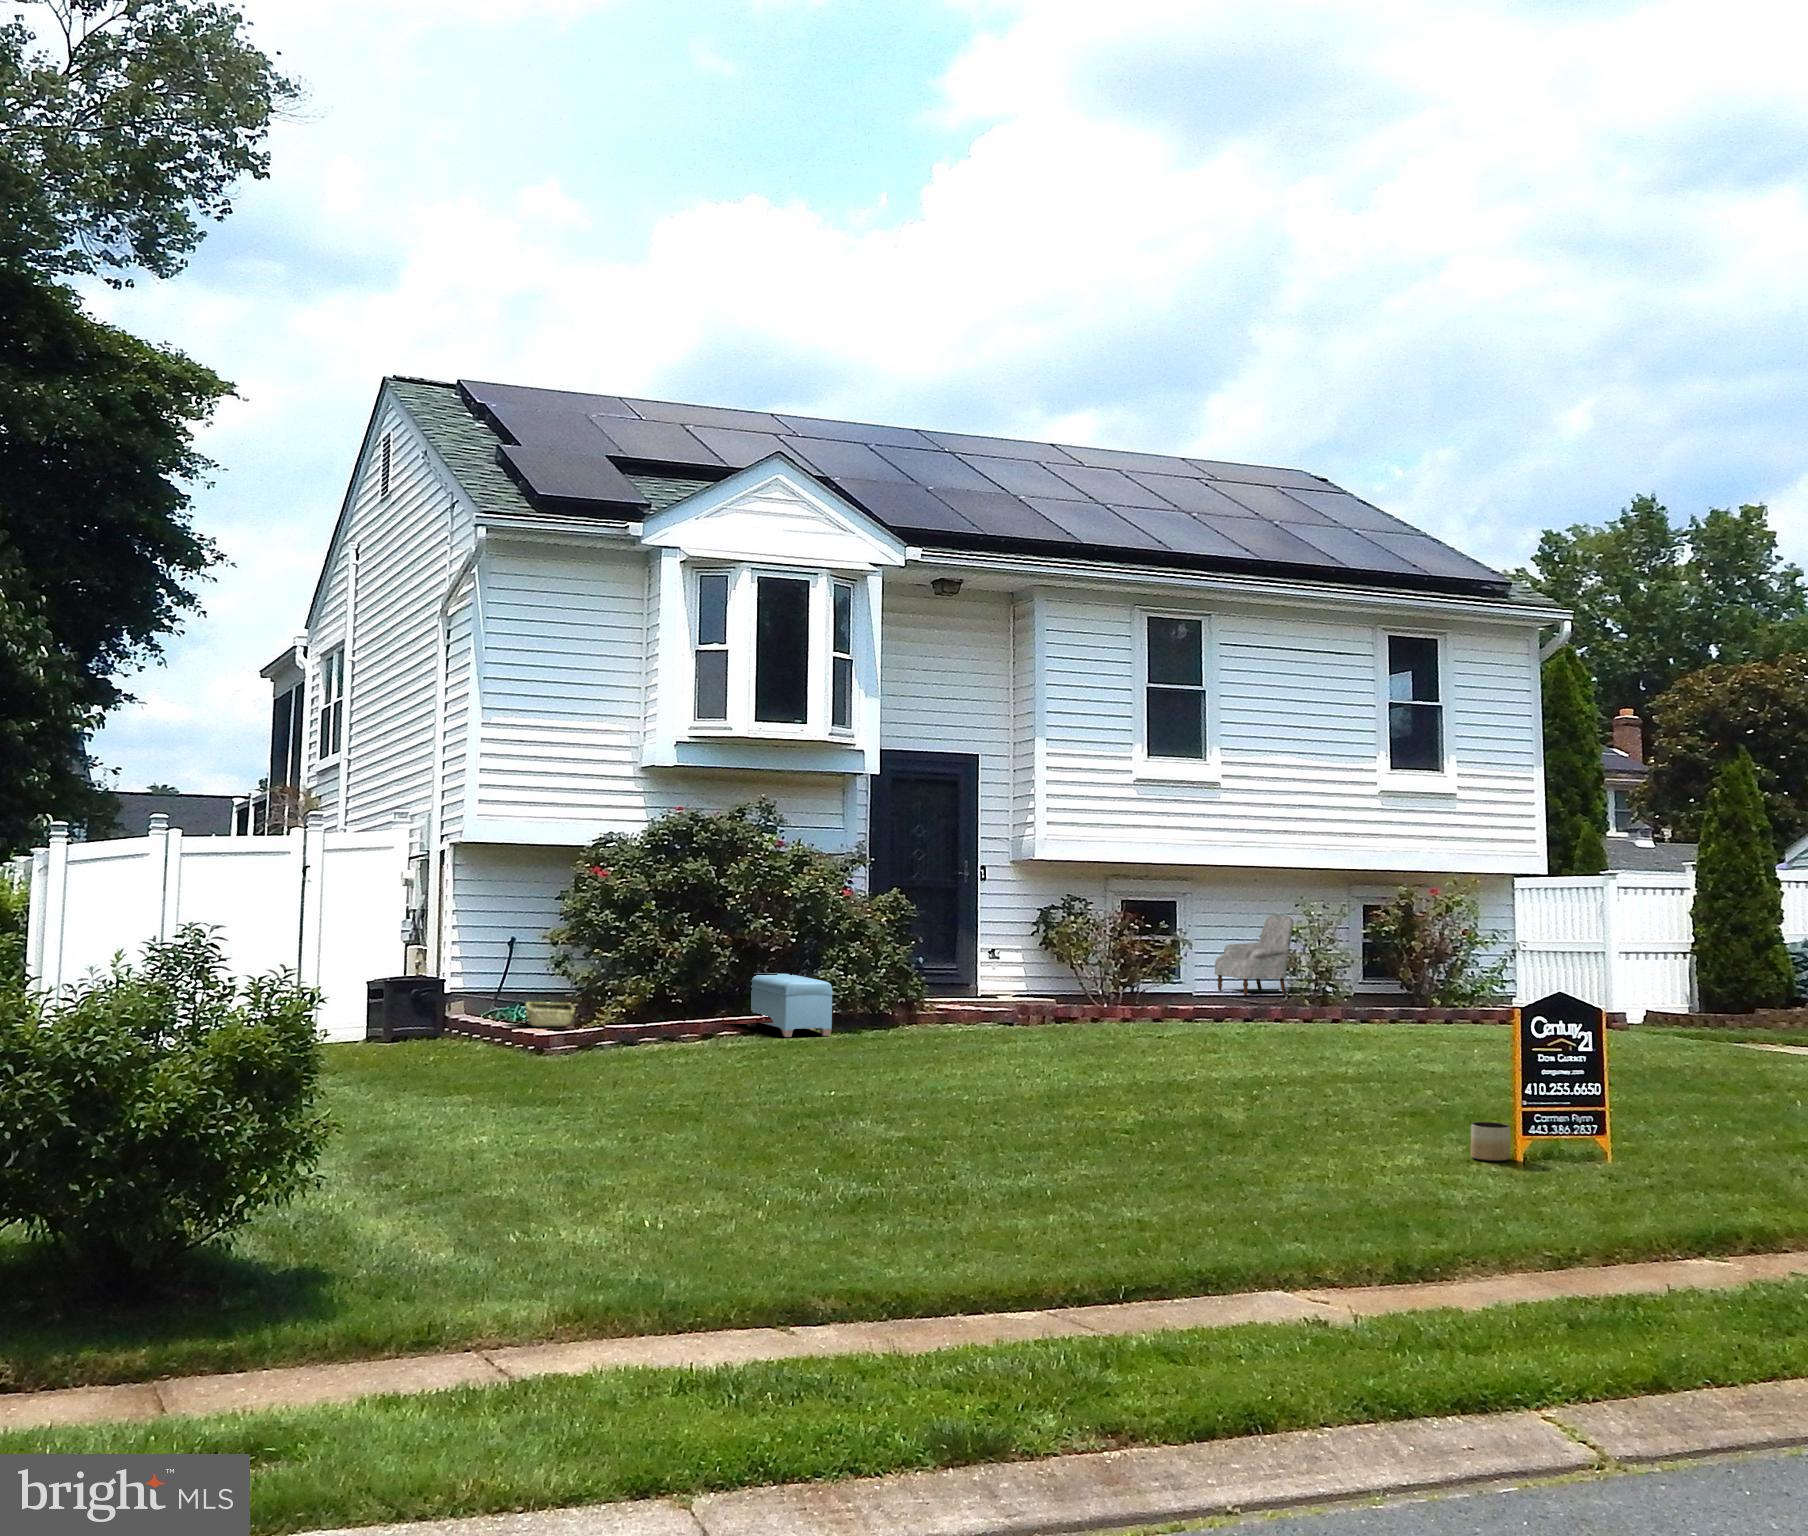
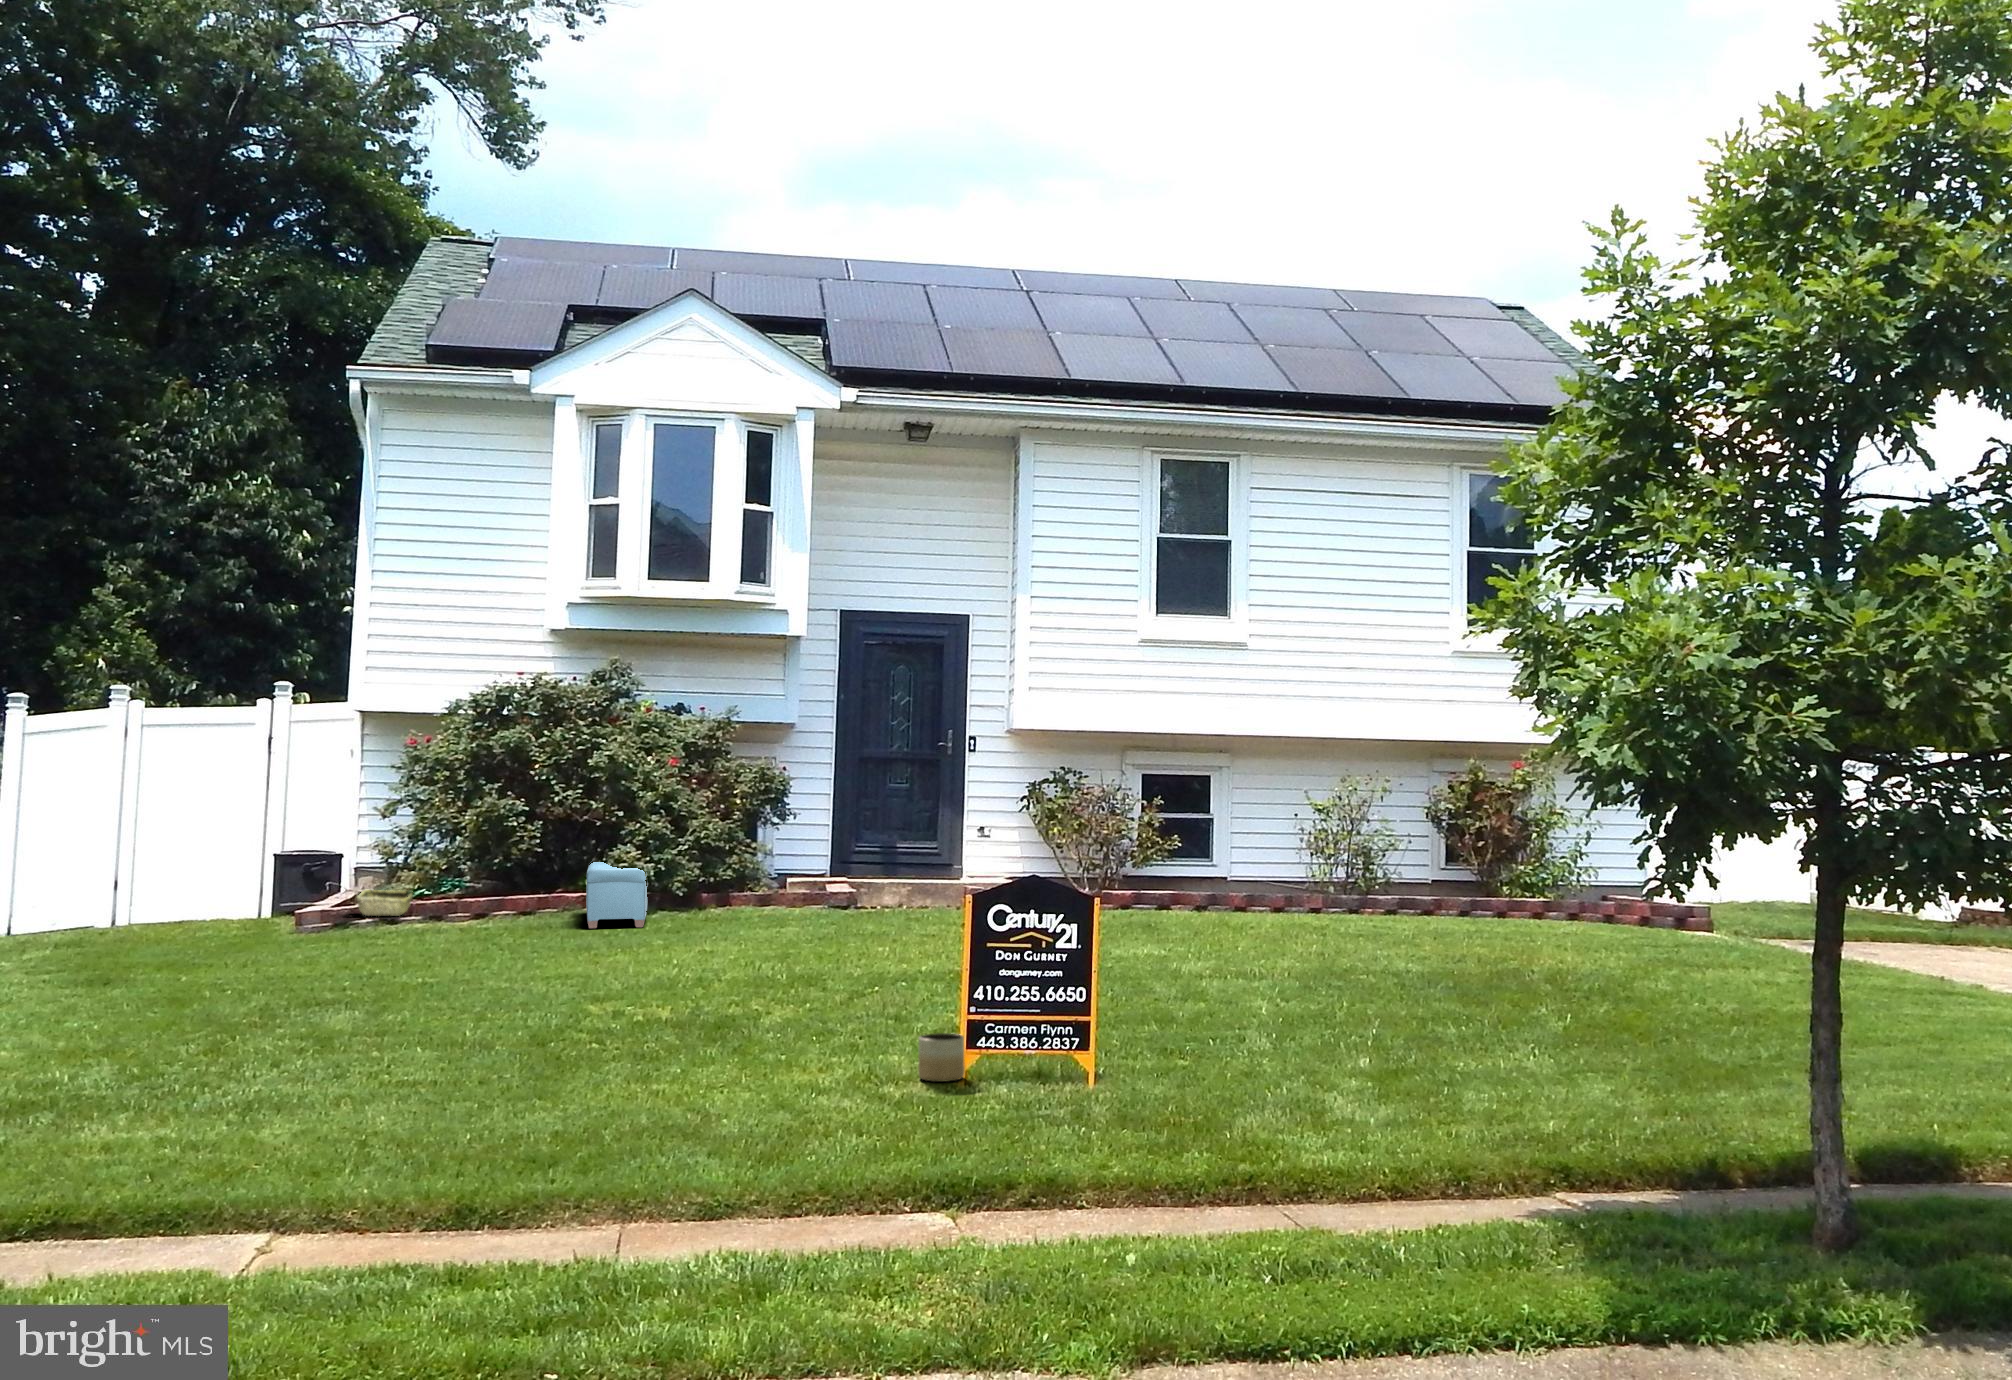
armchair: present [1215,915,1293,995] -> none [1254,789,1335,884]

